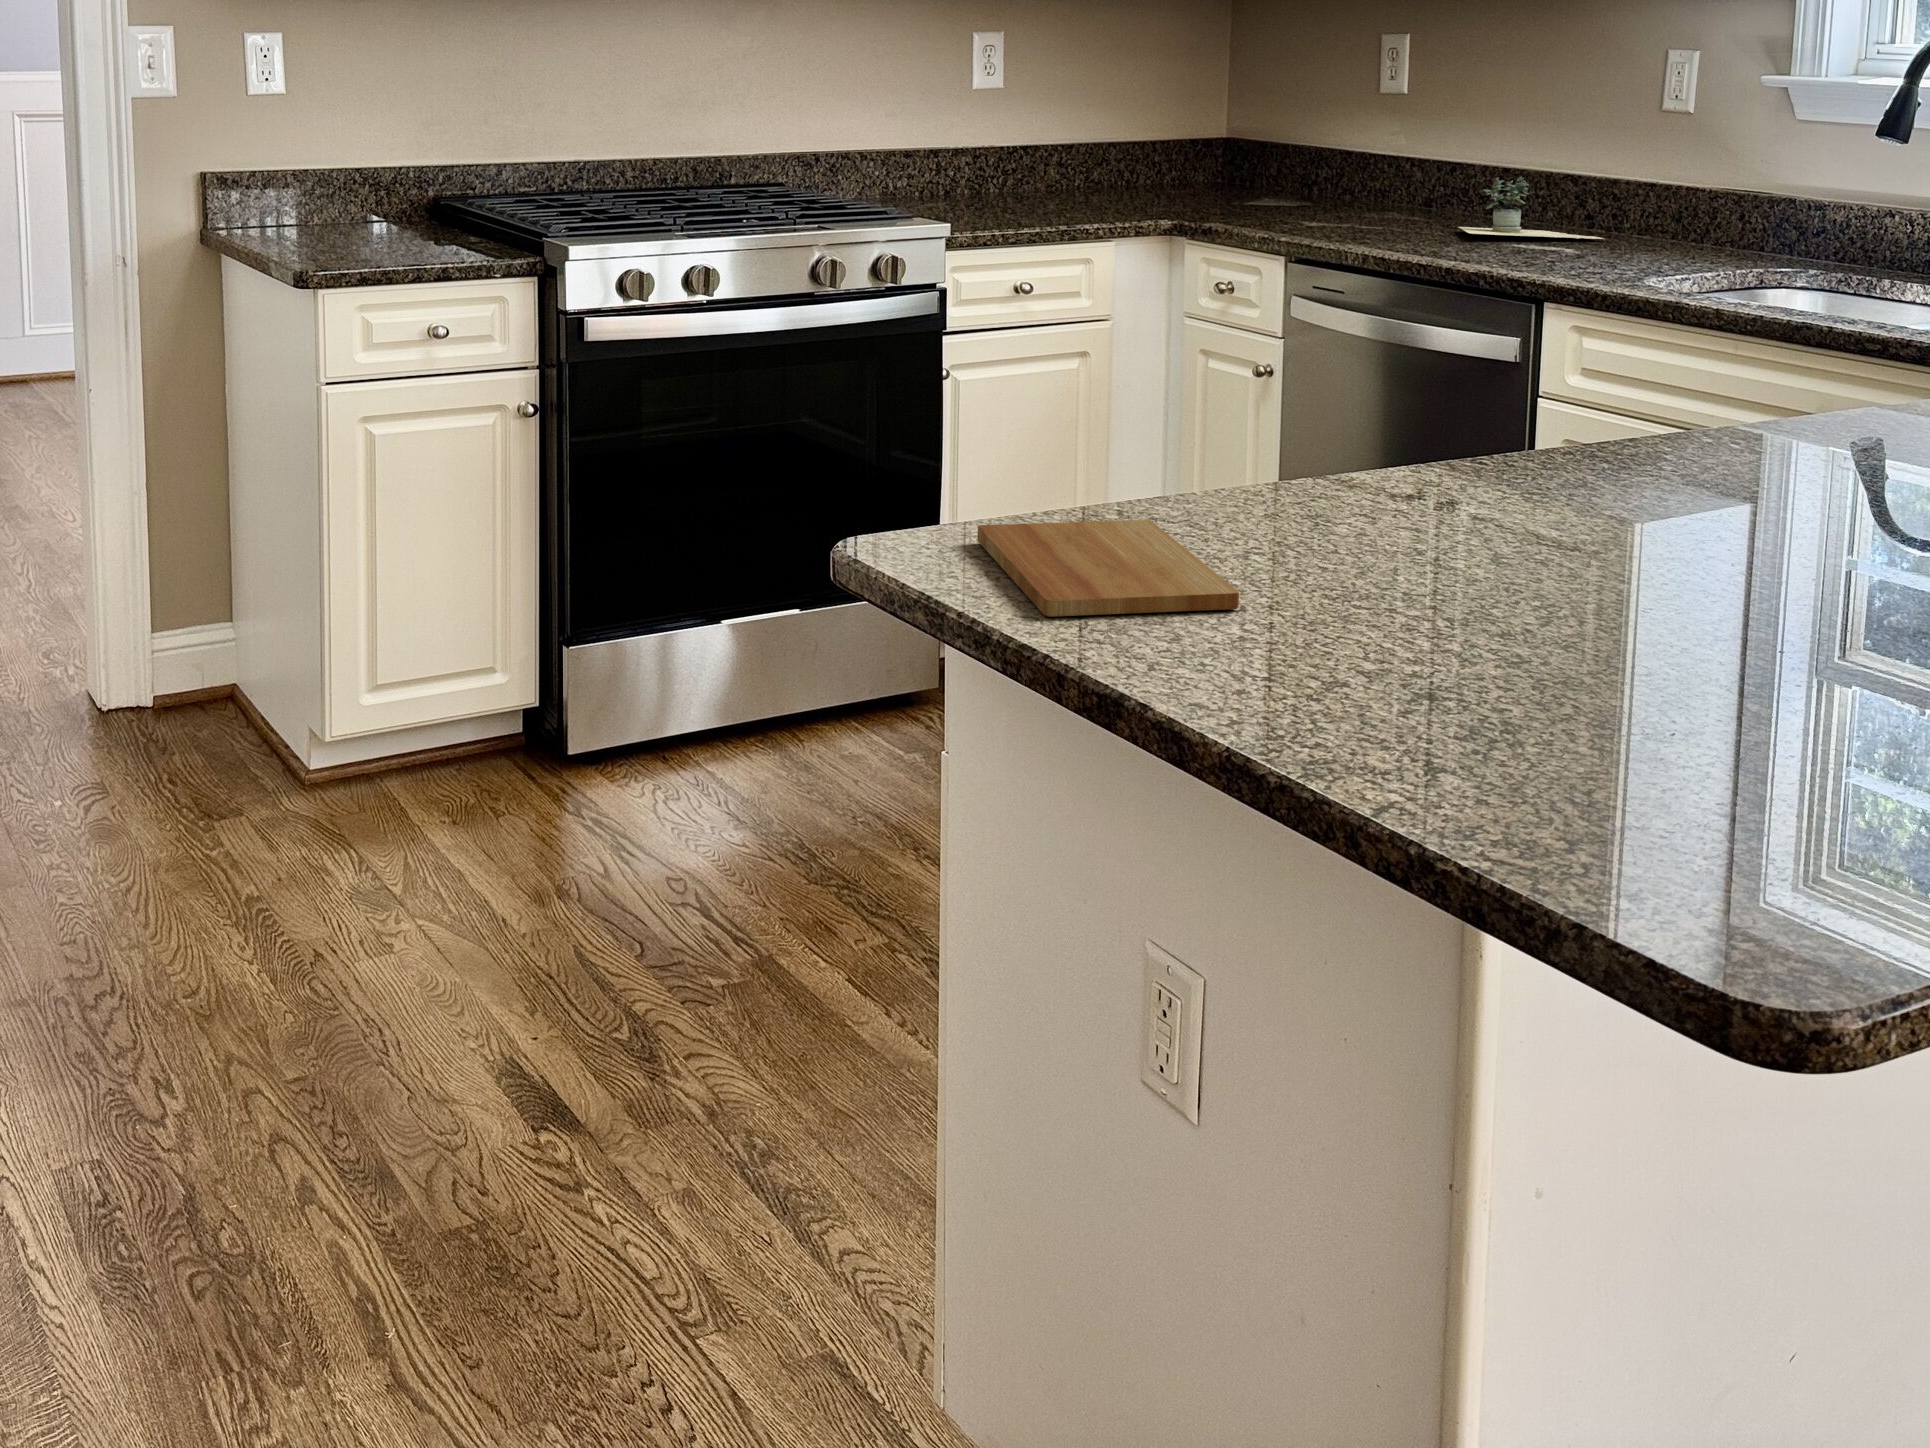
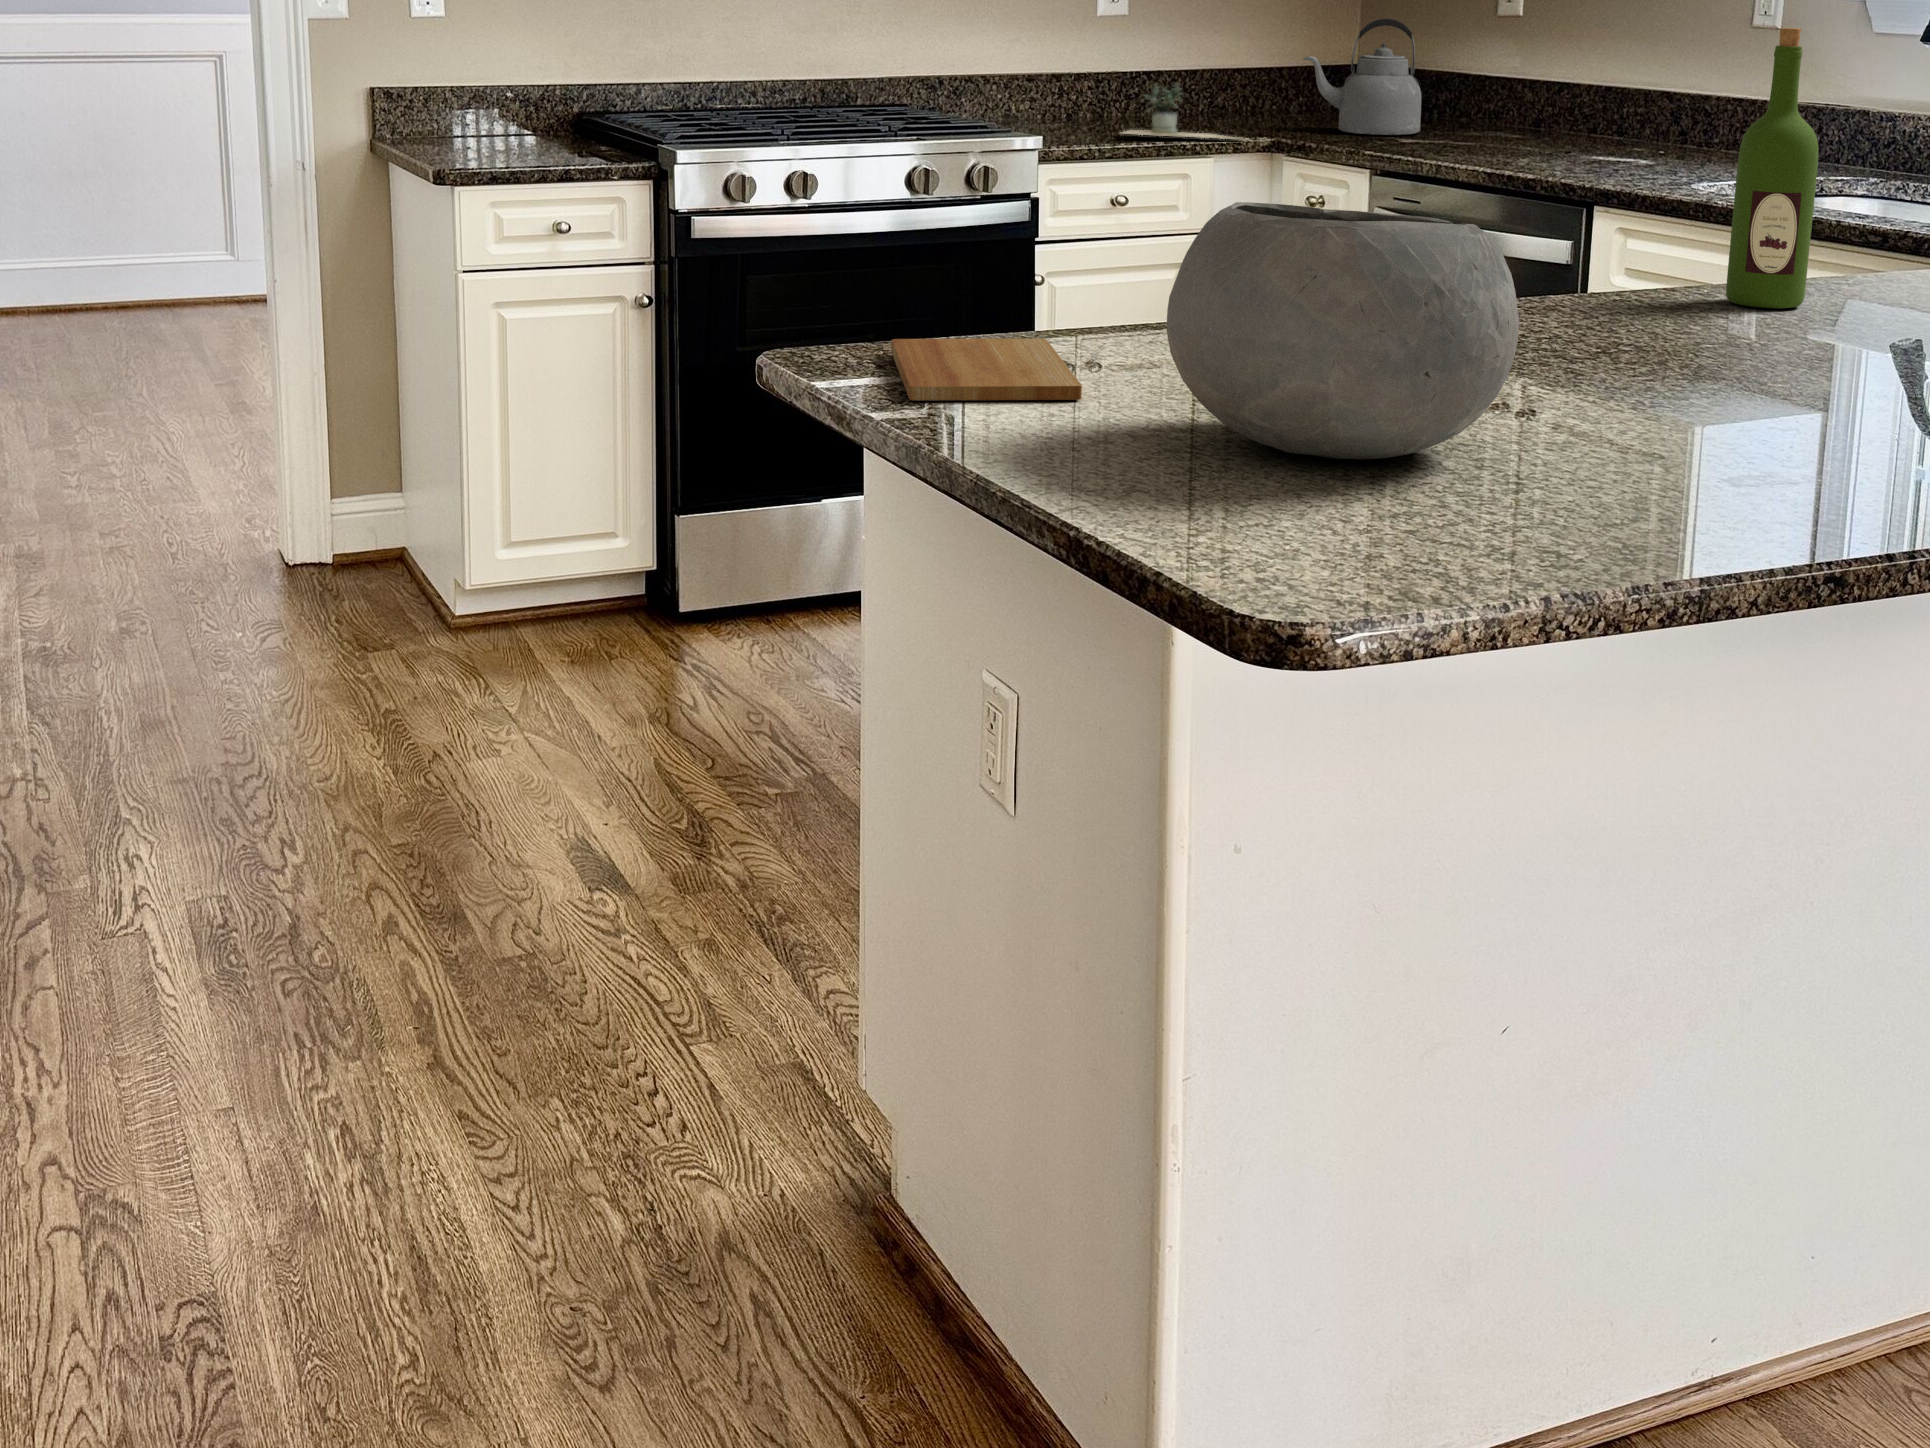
kettle: none [1199,95,1322,216] -> present [1303,18,1421,135]
wine bottle: none [1806,149,1904,447] -> present [1726,28,1818,308]
potted plant: present [1459,177,1657,239] -> present [1123,84,1296,139]
bowl: none [1377,388,1794,697] -> present [1167,202,1519,459]

